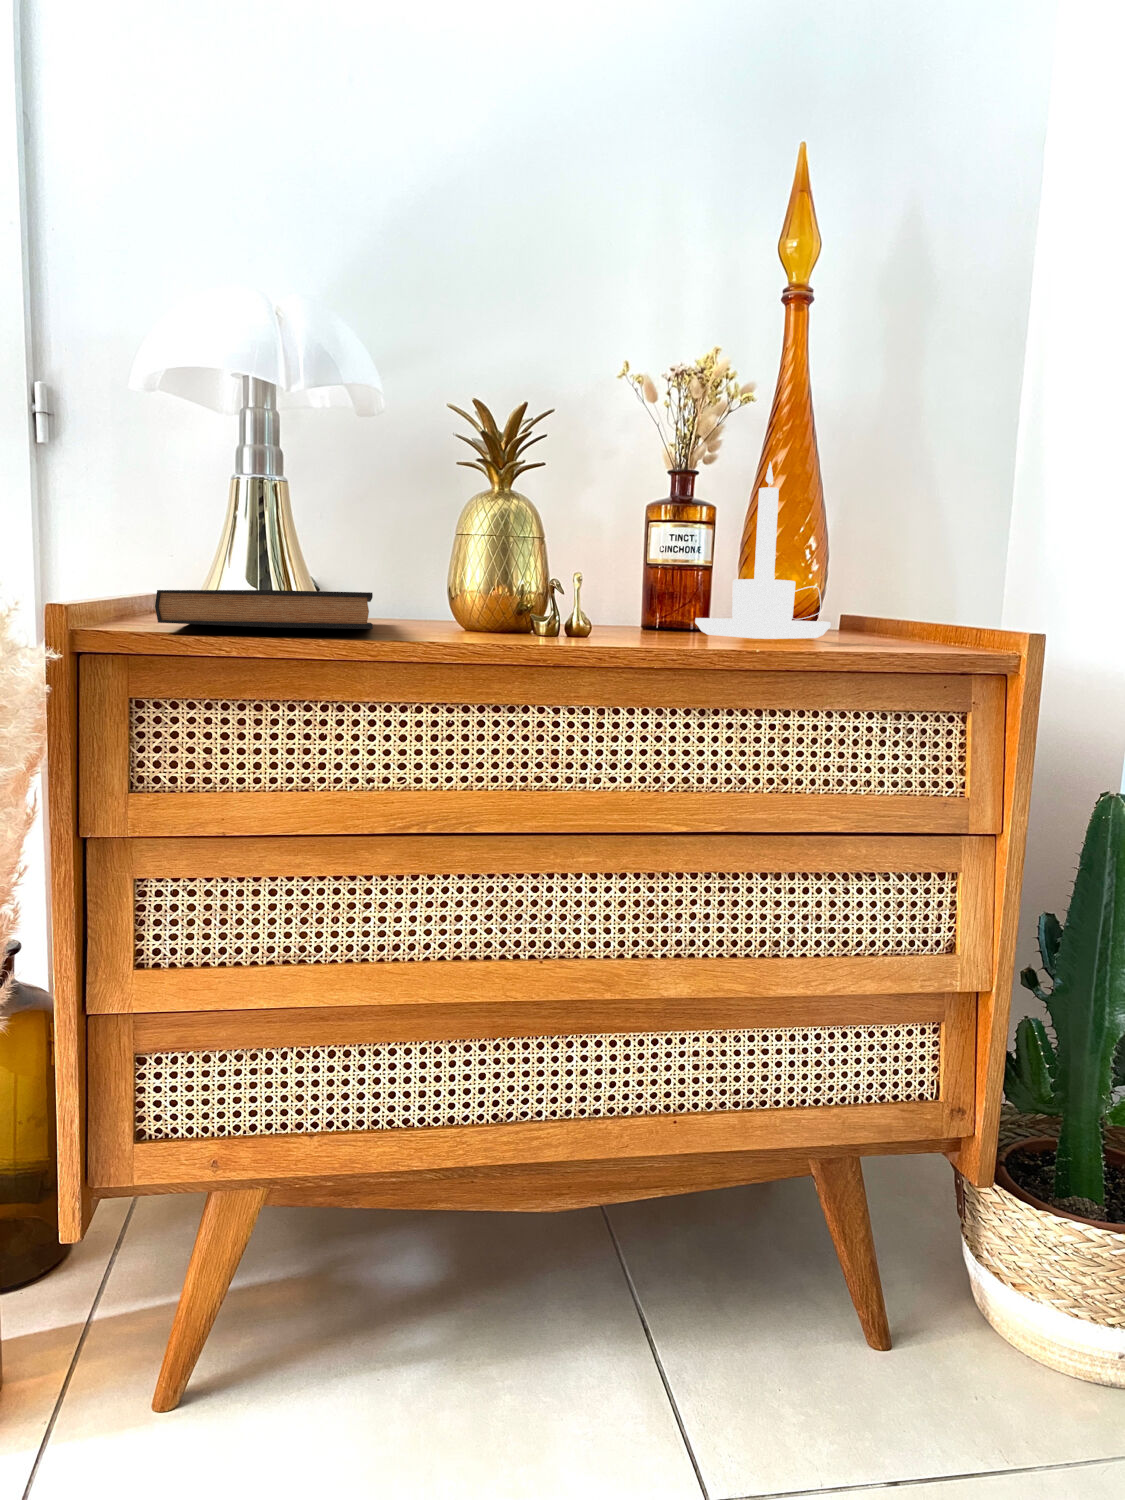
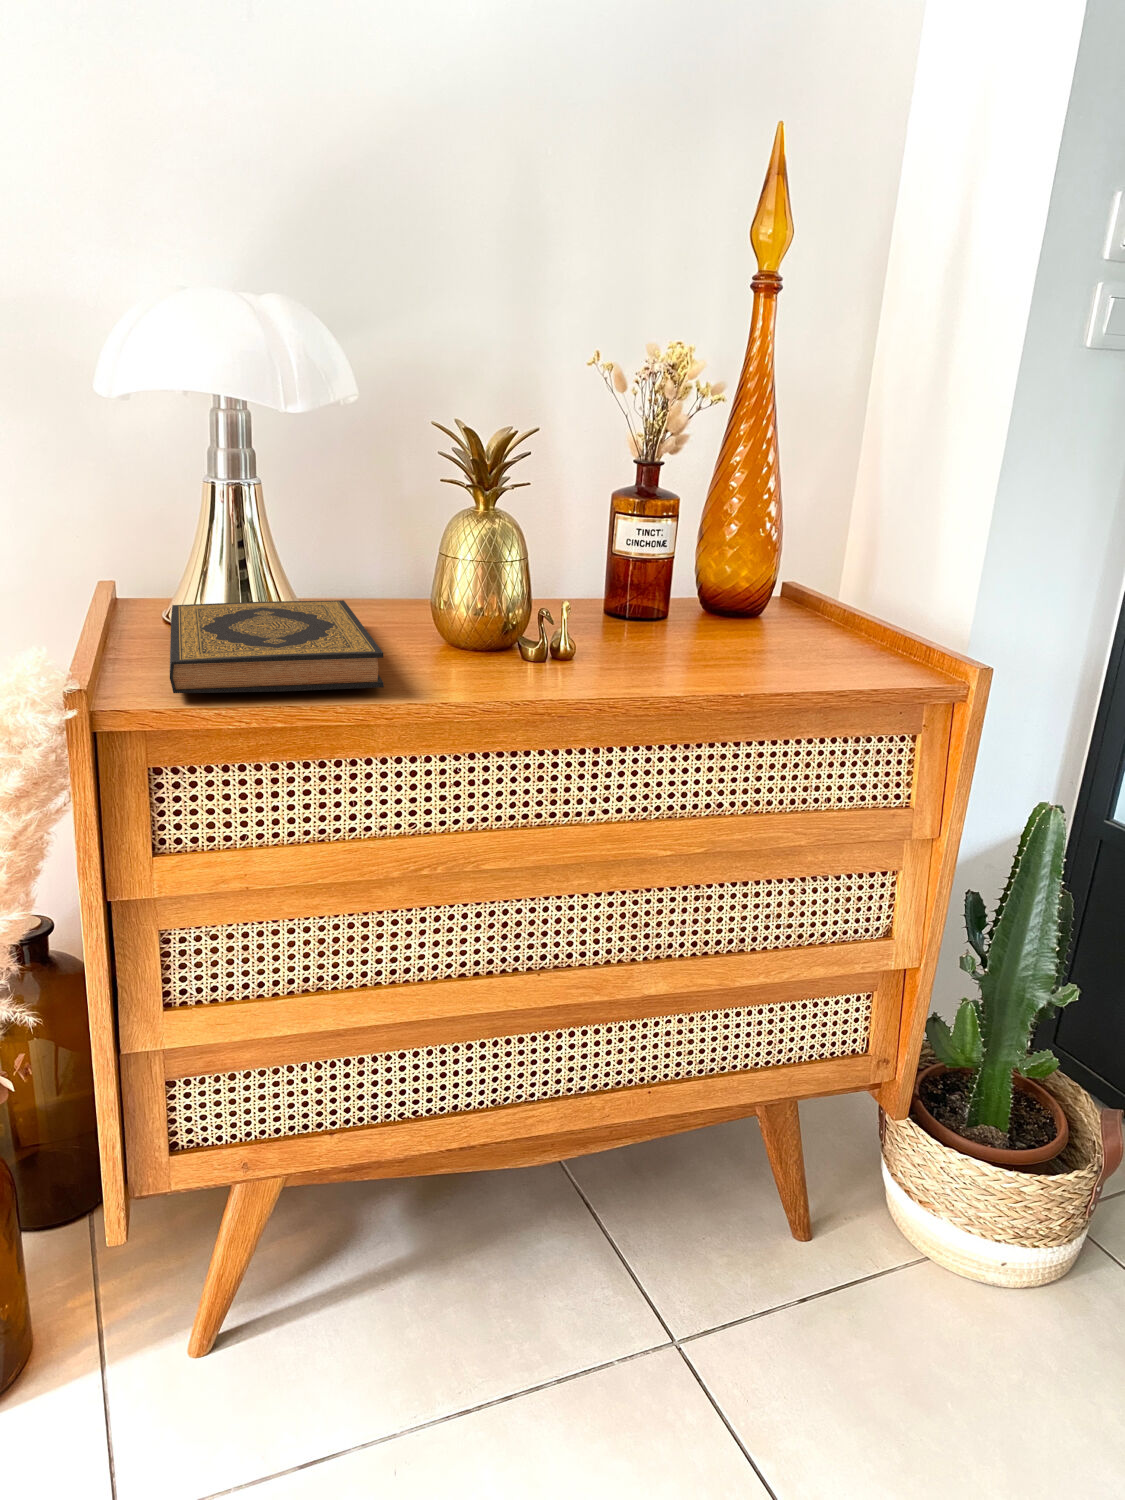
candle holder: present [695,462,831,639] -> none [666,477,795,656]

